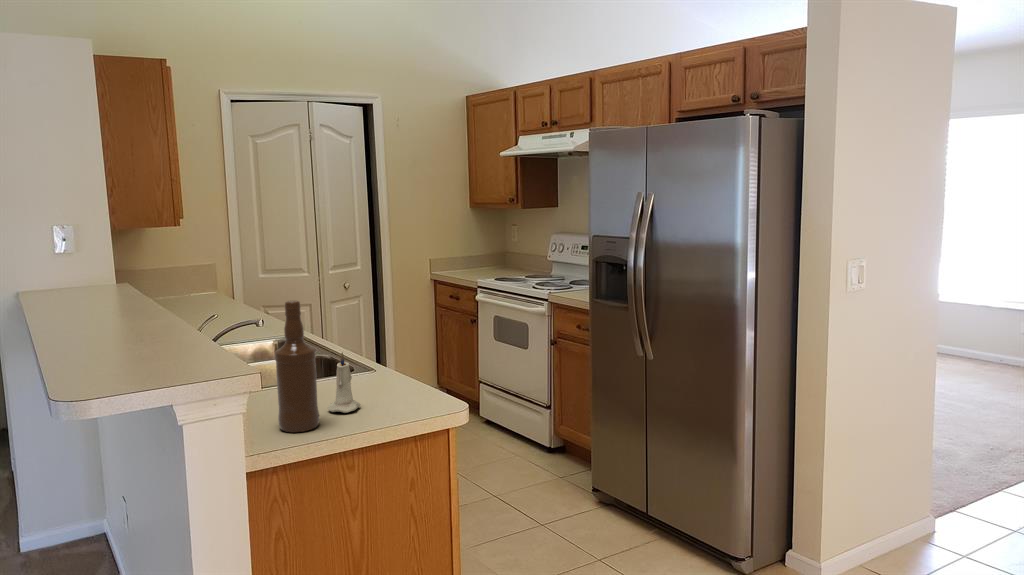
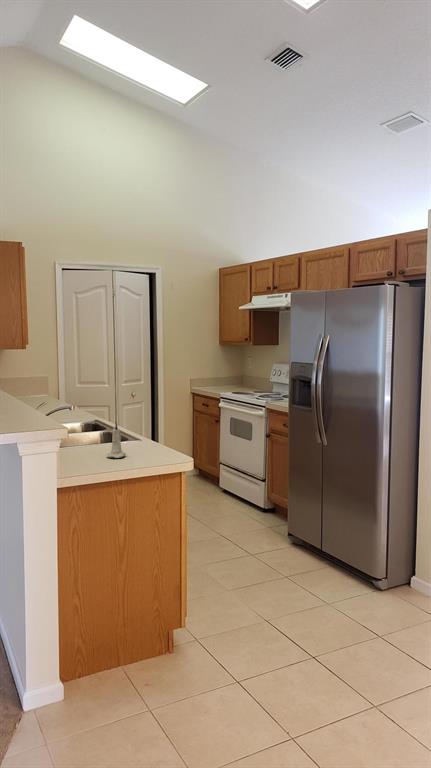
bottle: present [275,301,319,432] -> none [76,389,100,466]

